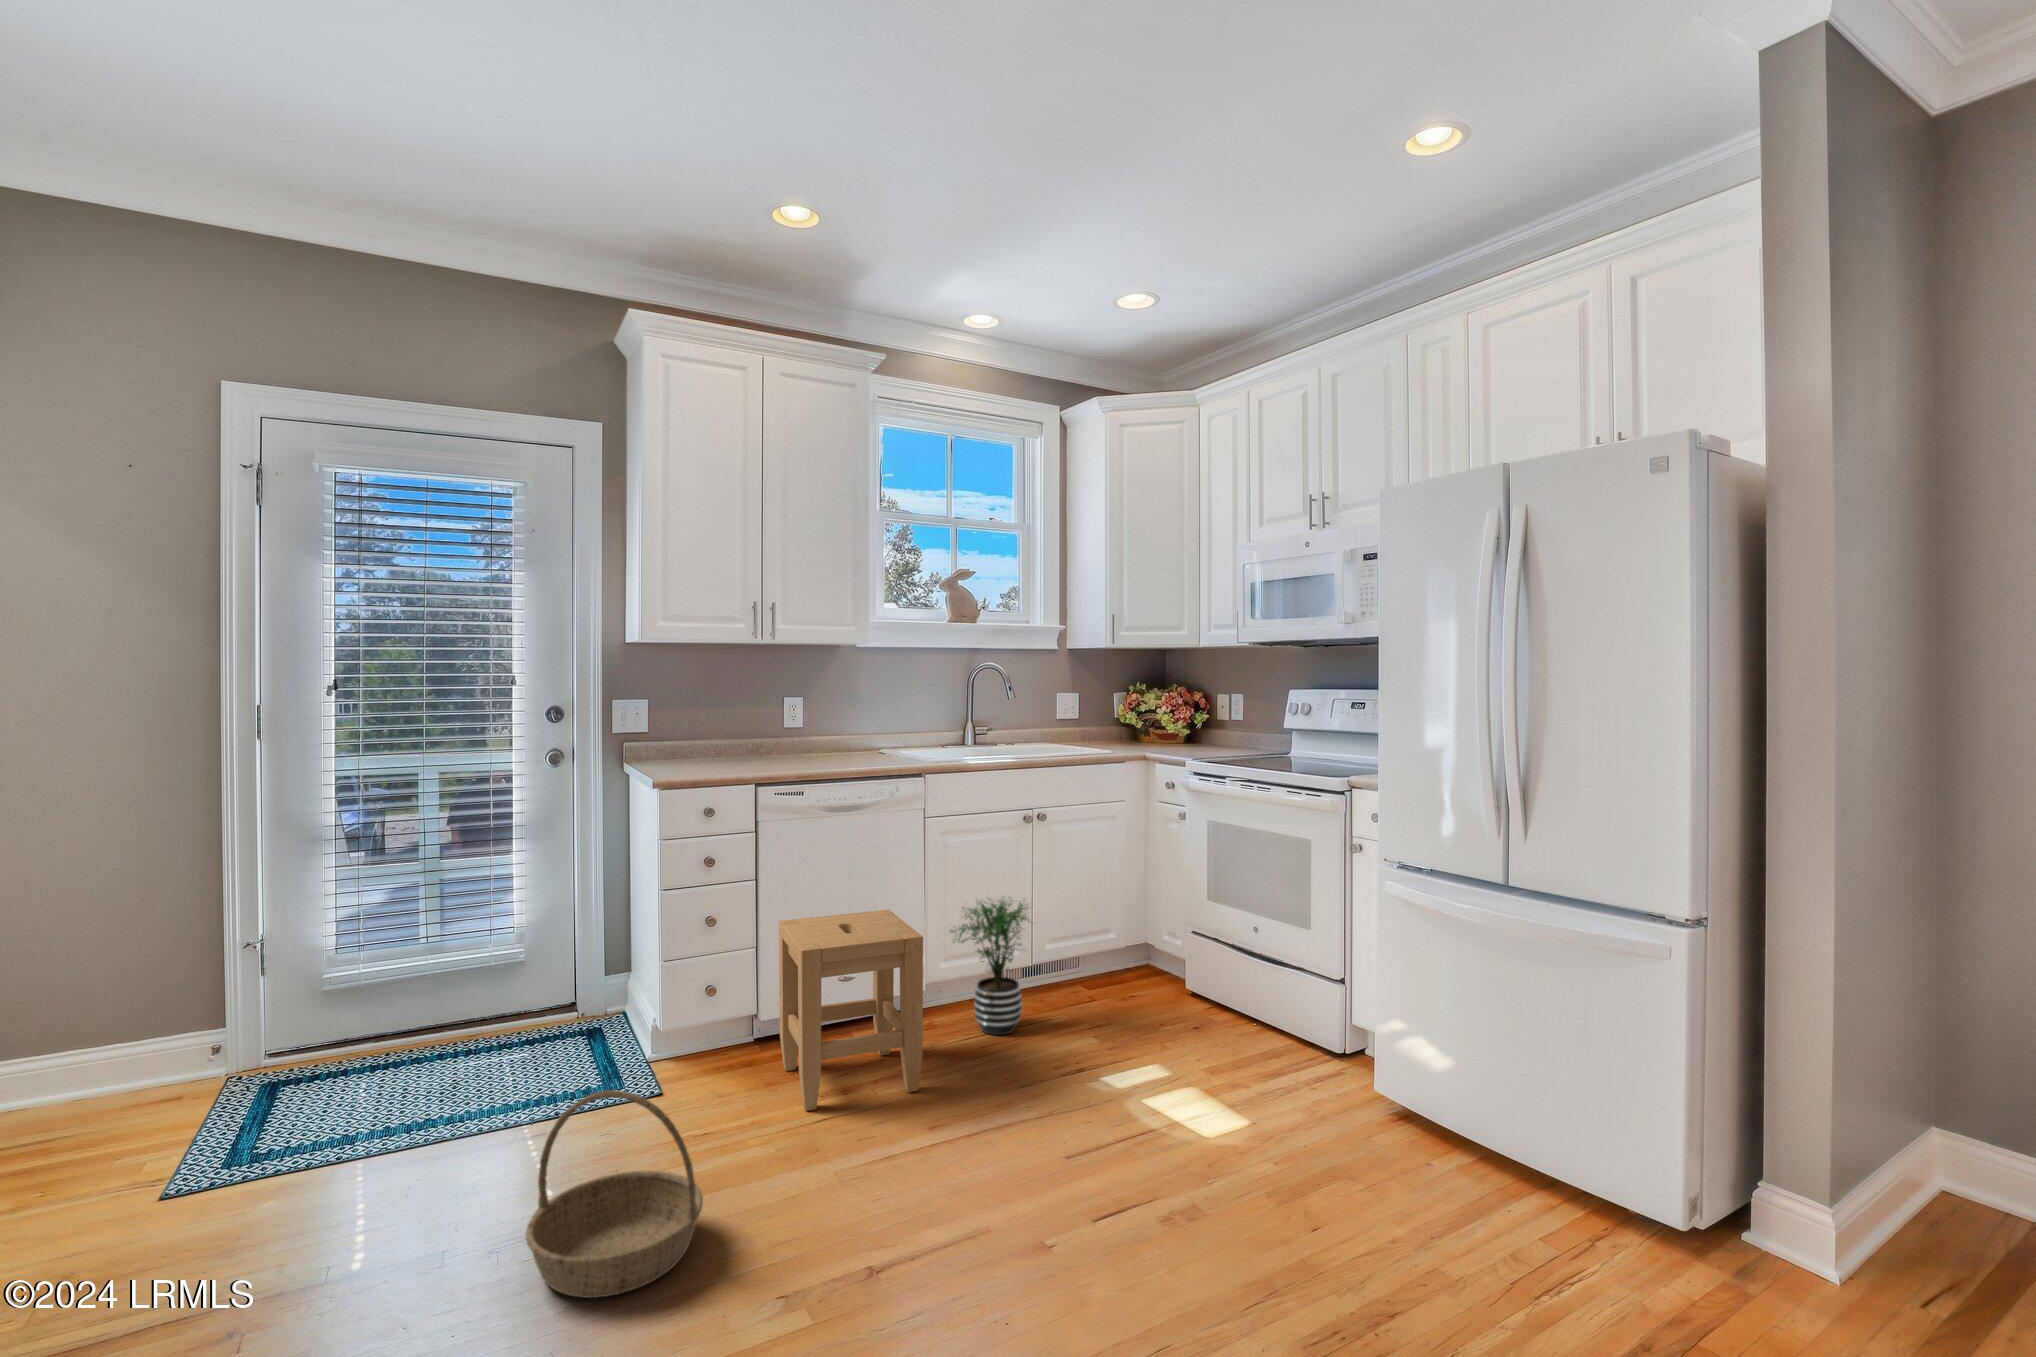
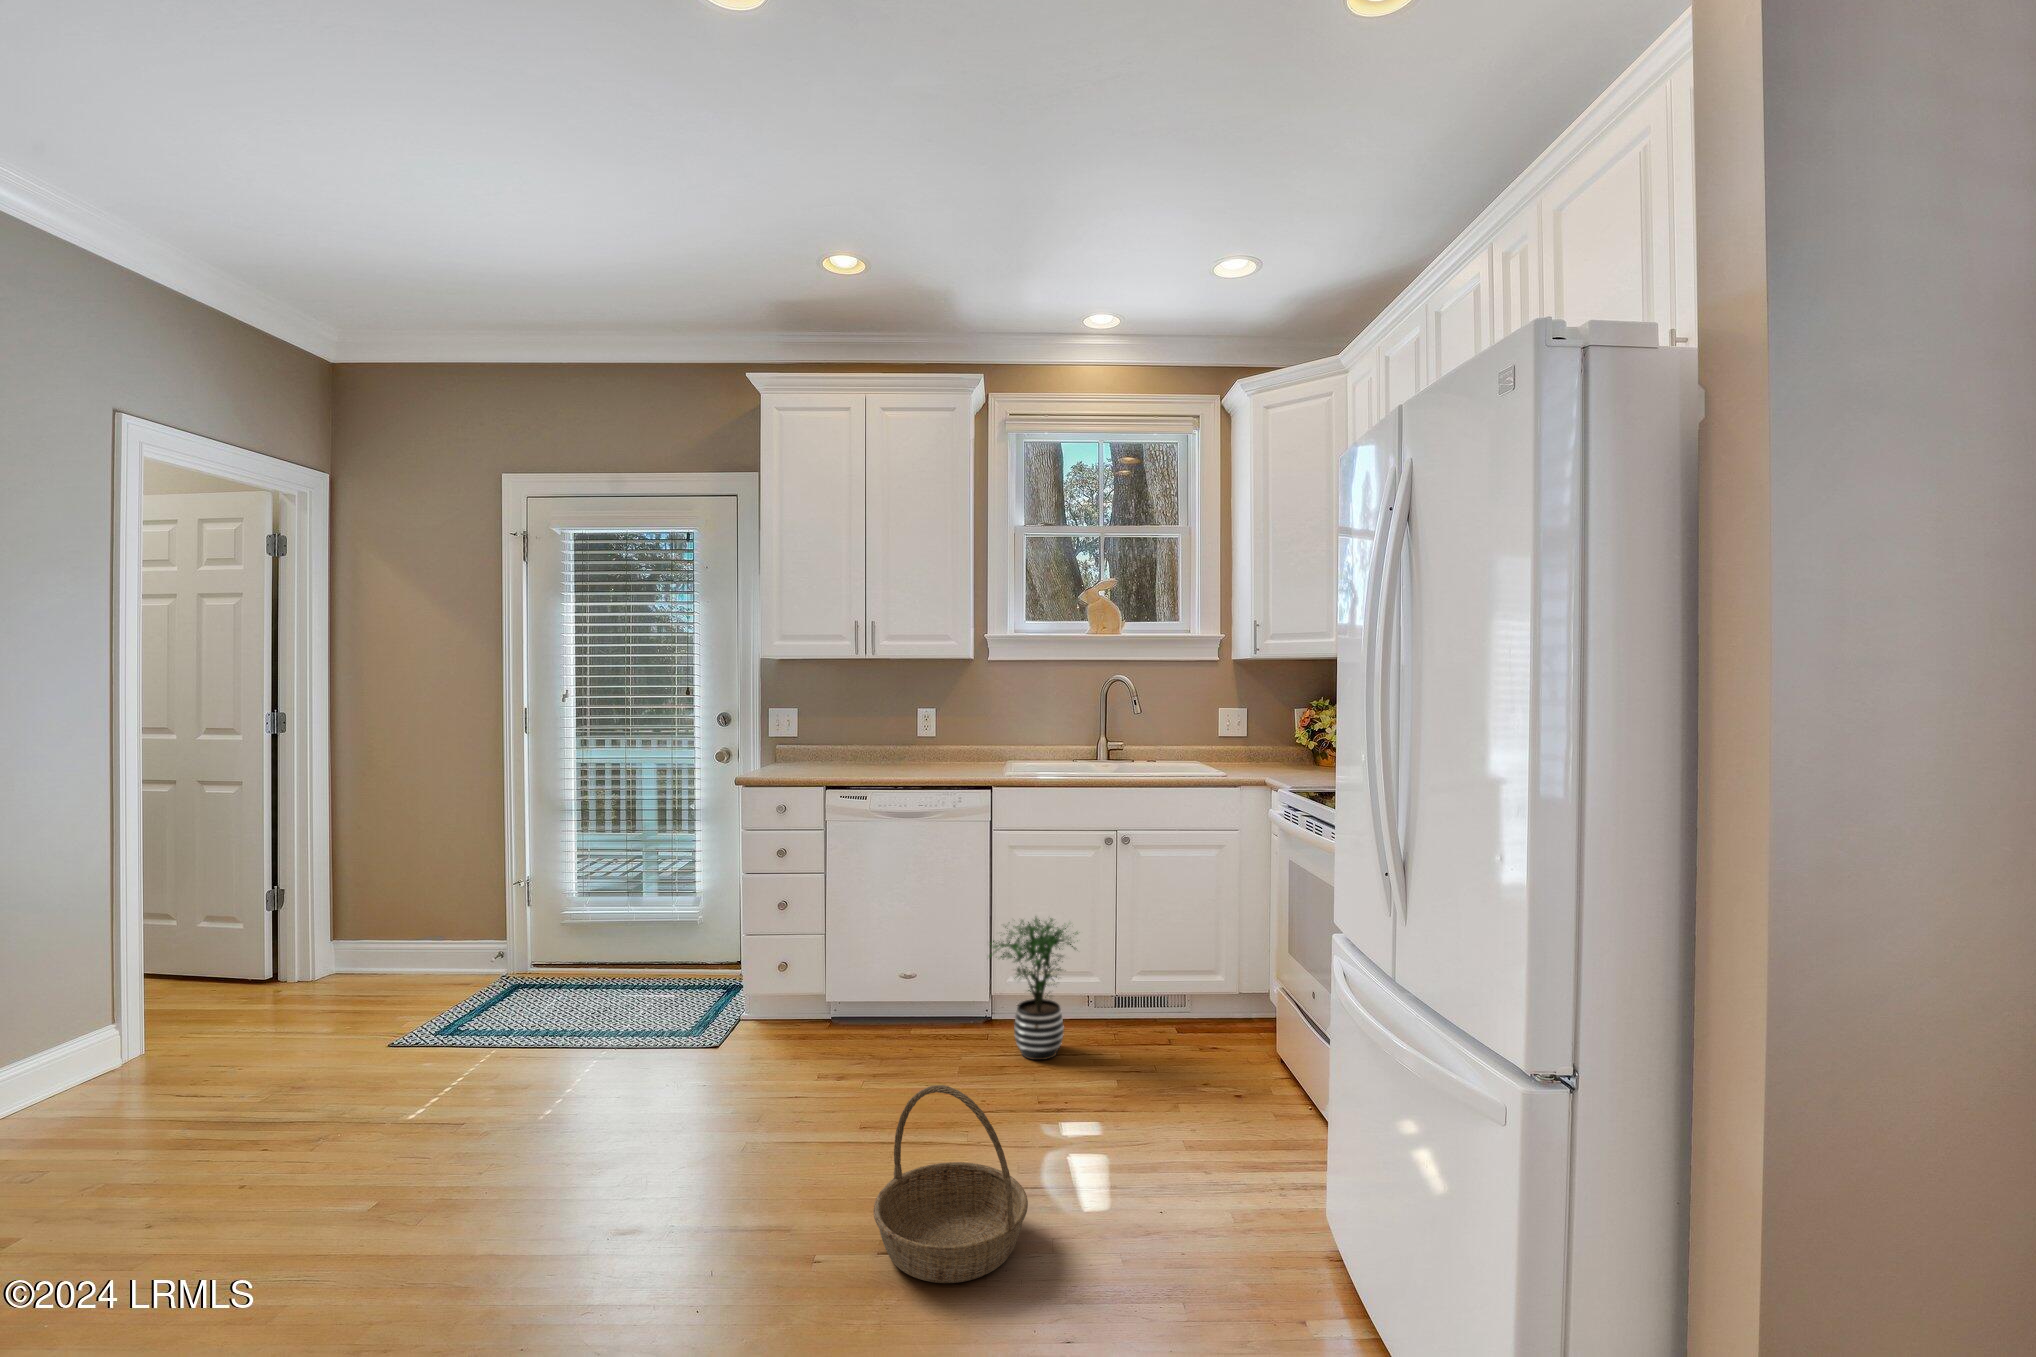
stool: present [779,910,923,1111] -> none [782,913,921,1096]
basket: present [526,1090,703,1298] -> present [873,1085,1028,1283]

